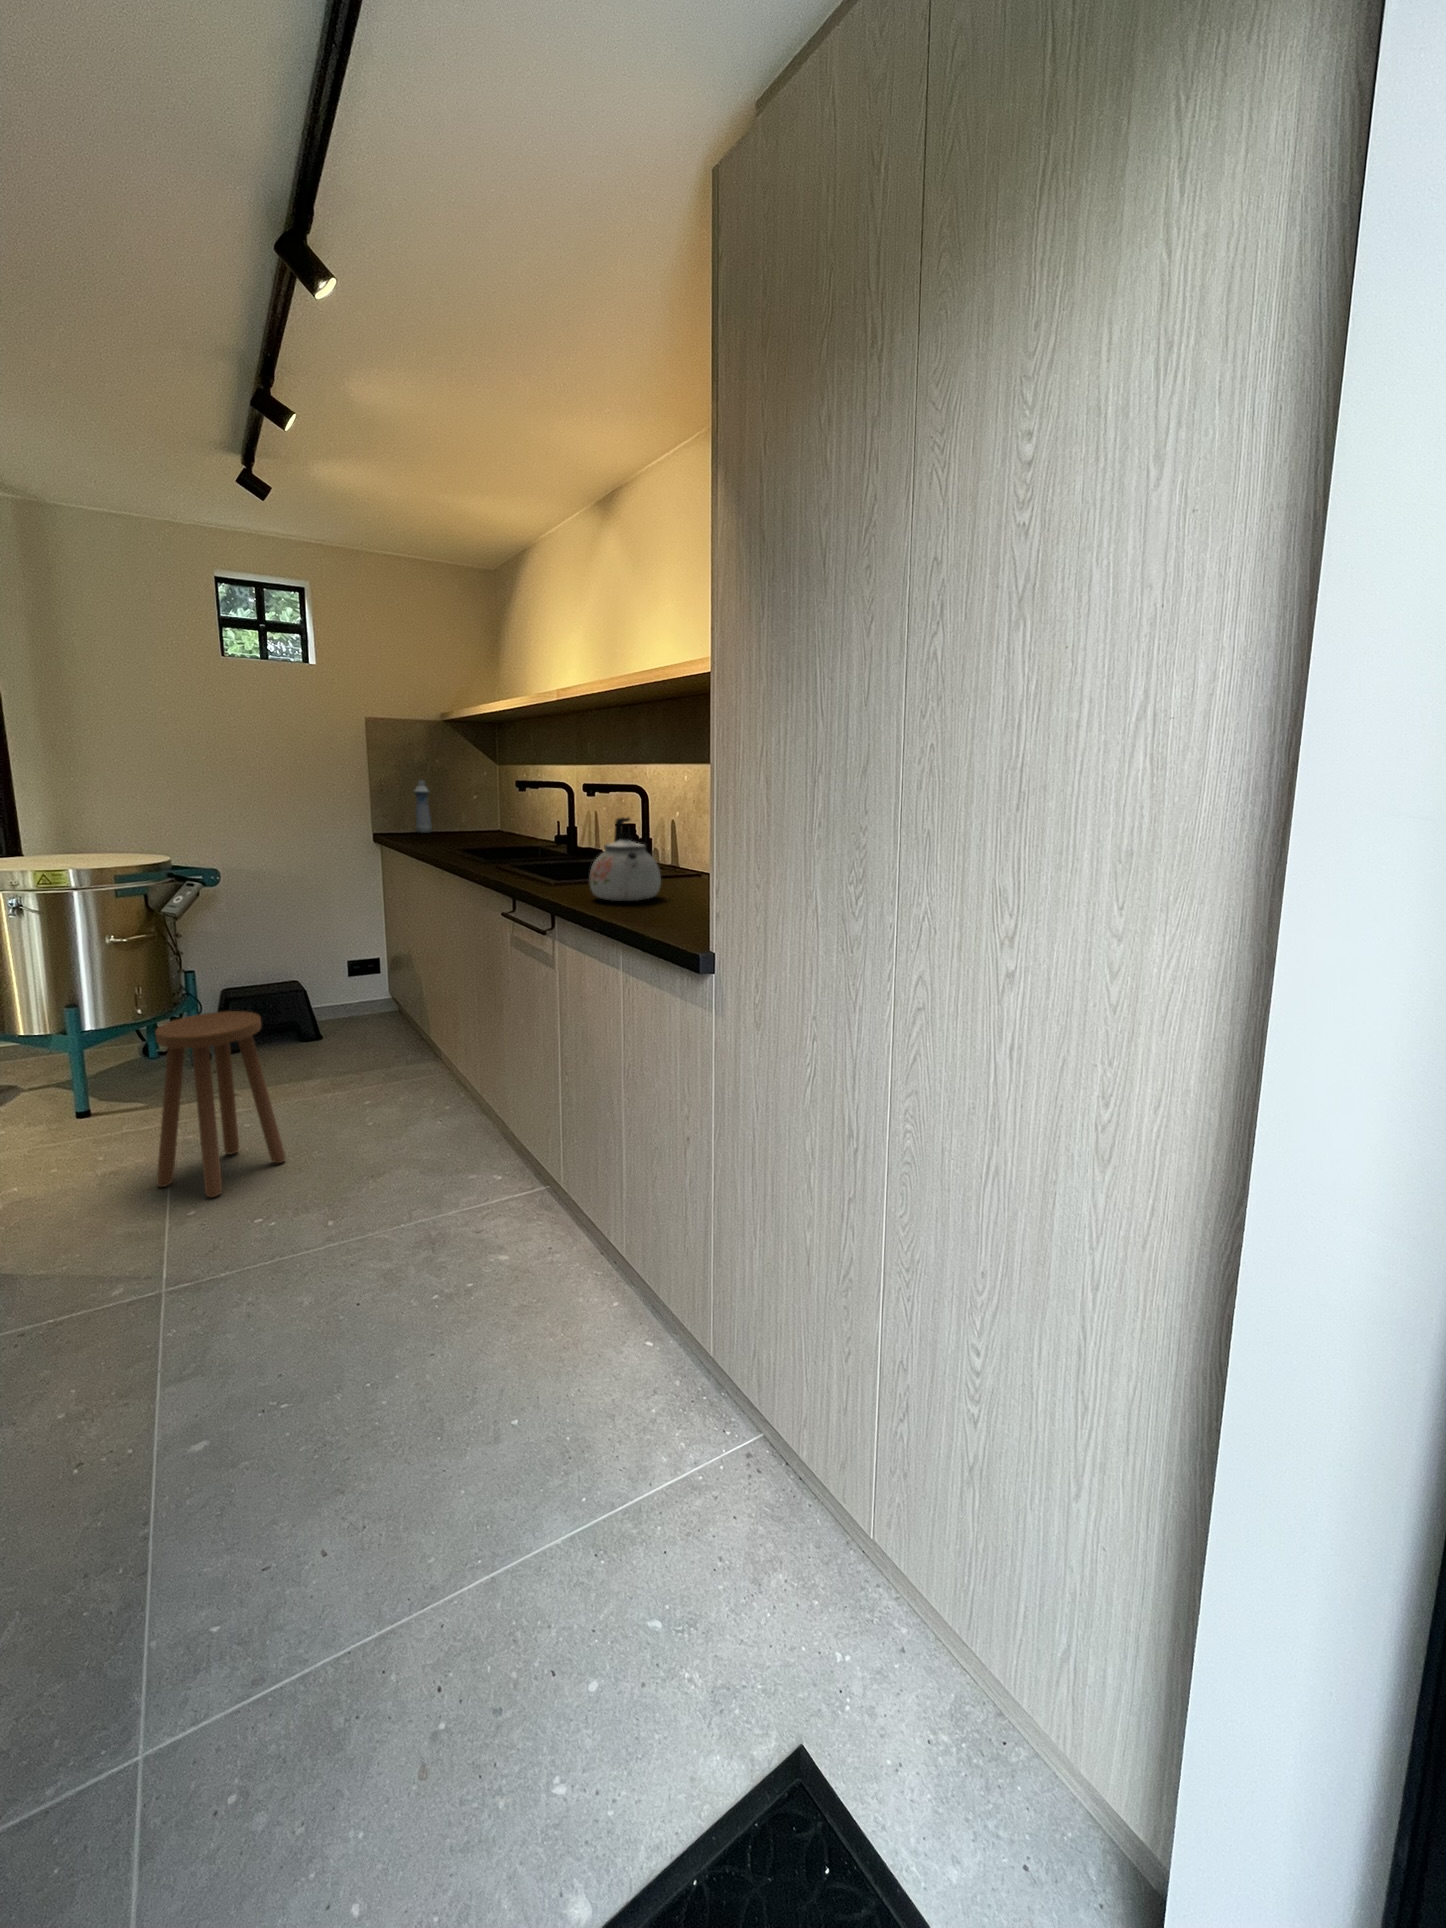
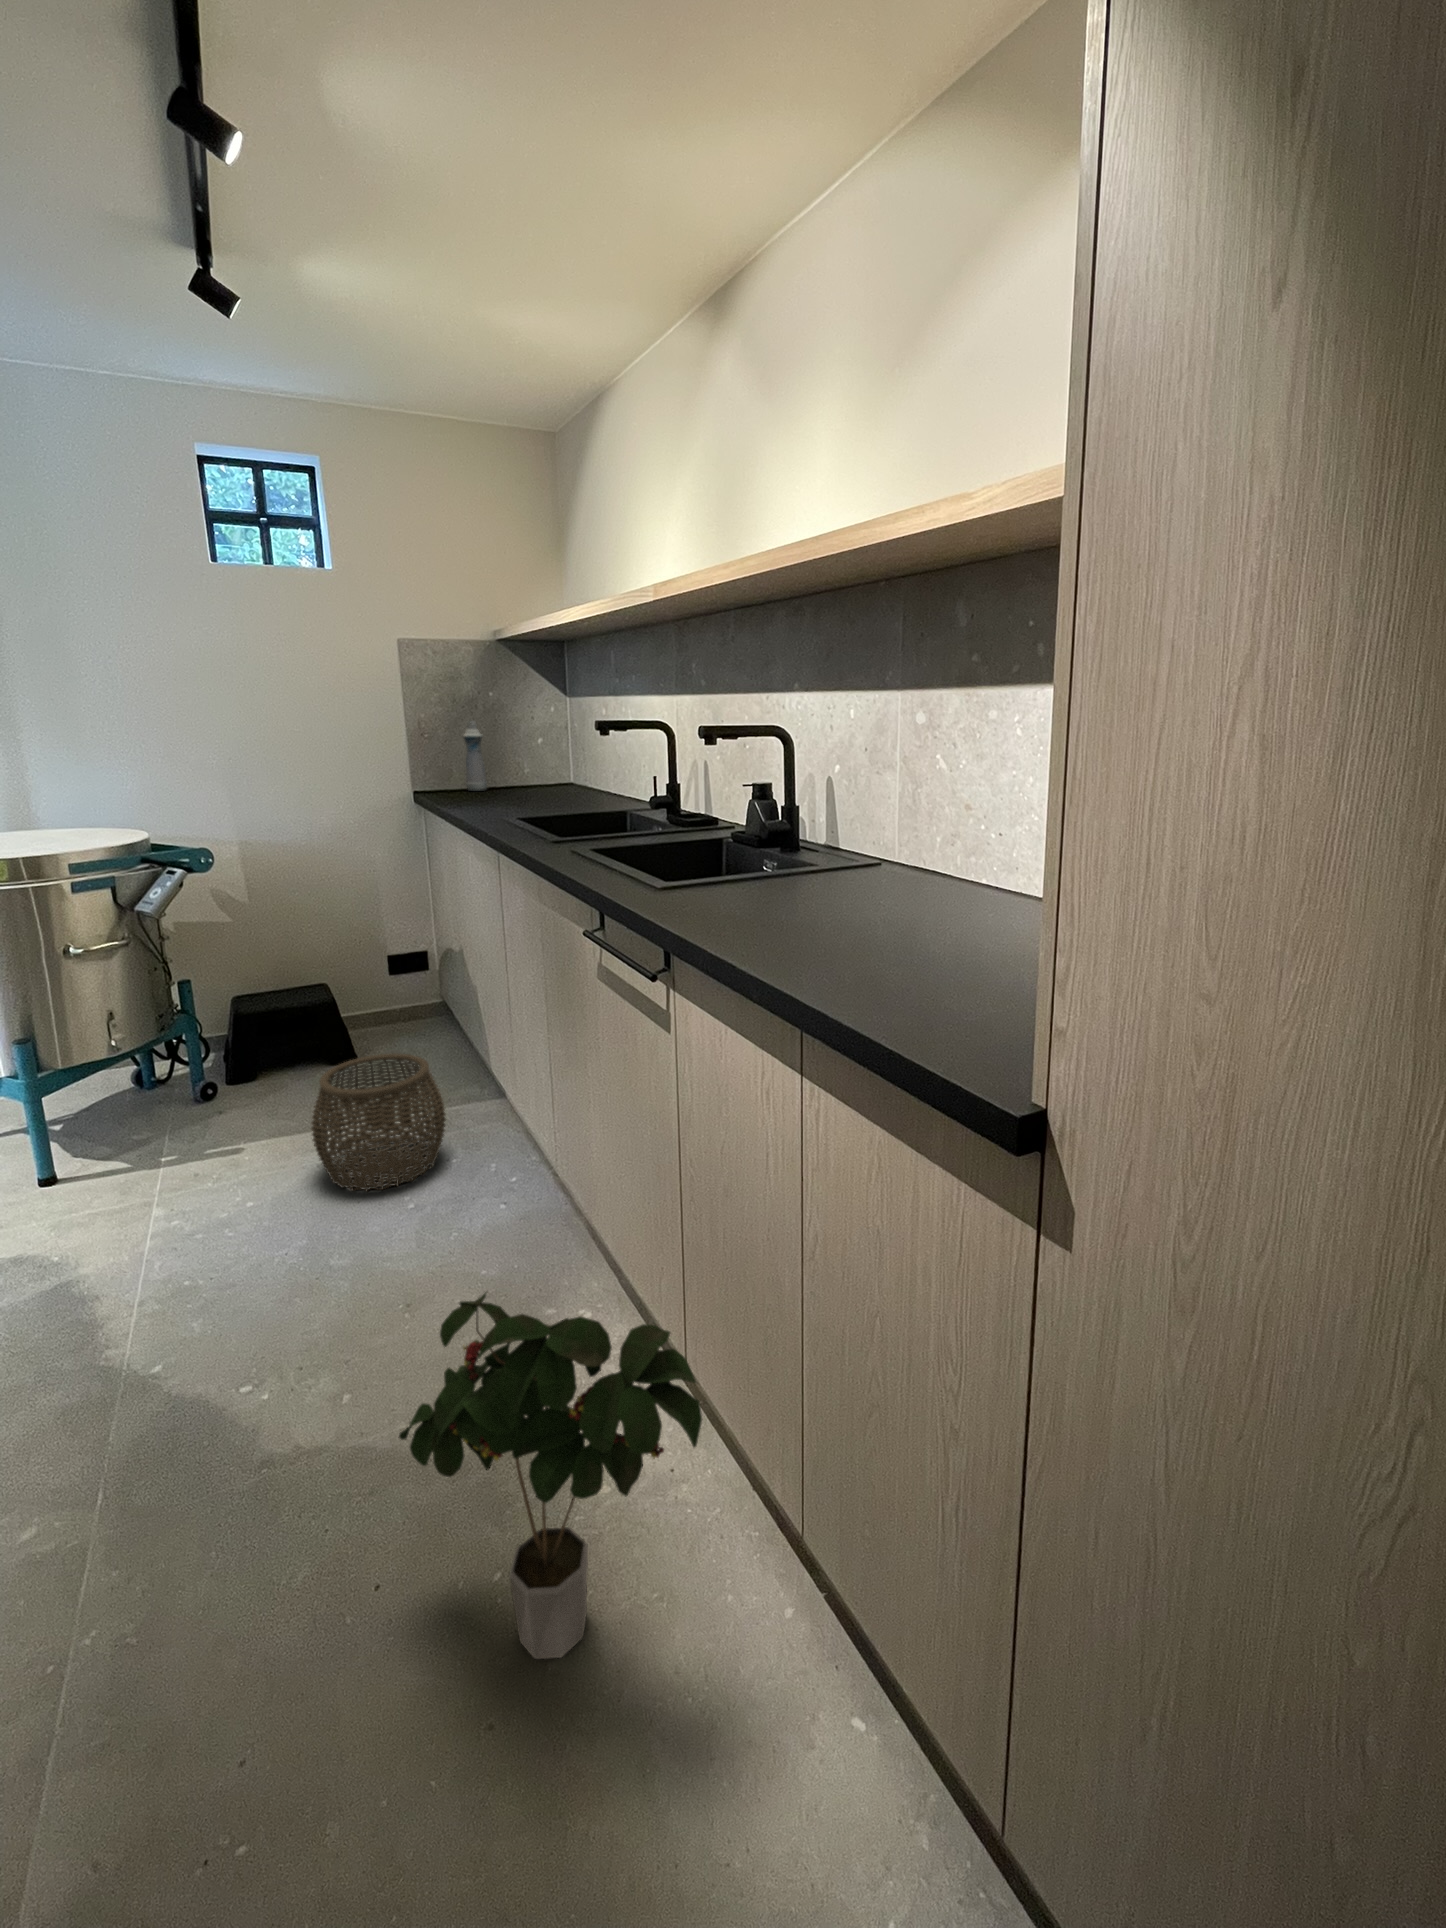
kettle: present [589,818,661,901] -> none [725,785,844,929]
stool: present [155,1011,286,1197] -> none [96,1064,289,1340]
woven basket: none [297,1018,399,1114] -> present [311,1054,446,1191]
potted plant: none [382,1109,567,1328] -> present [399,1293,702,1659]

